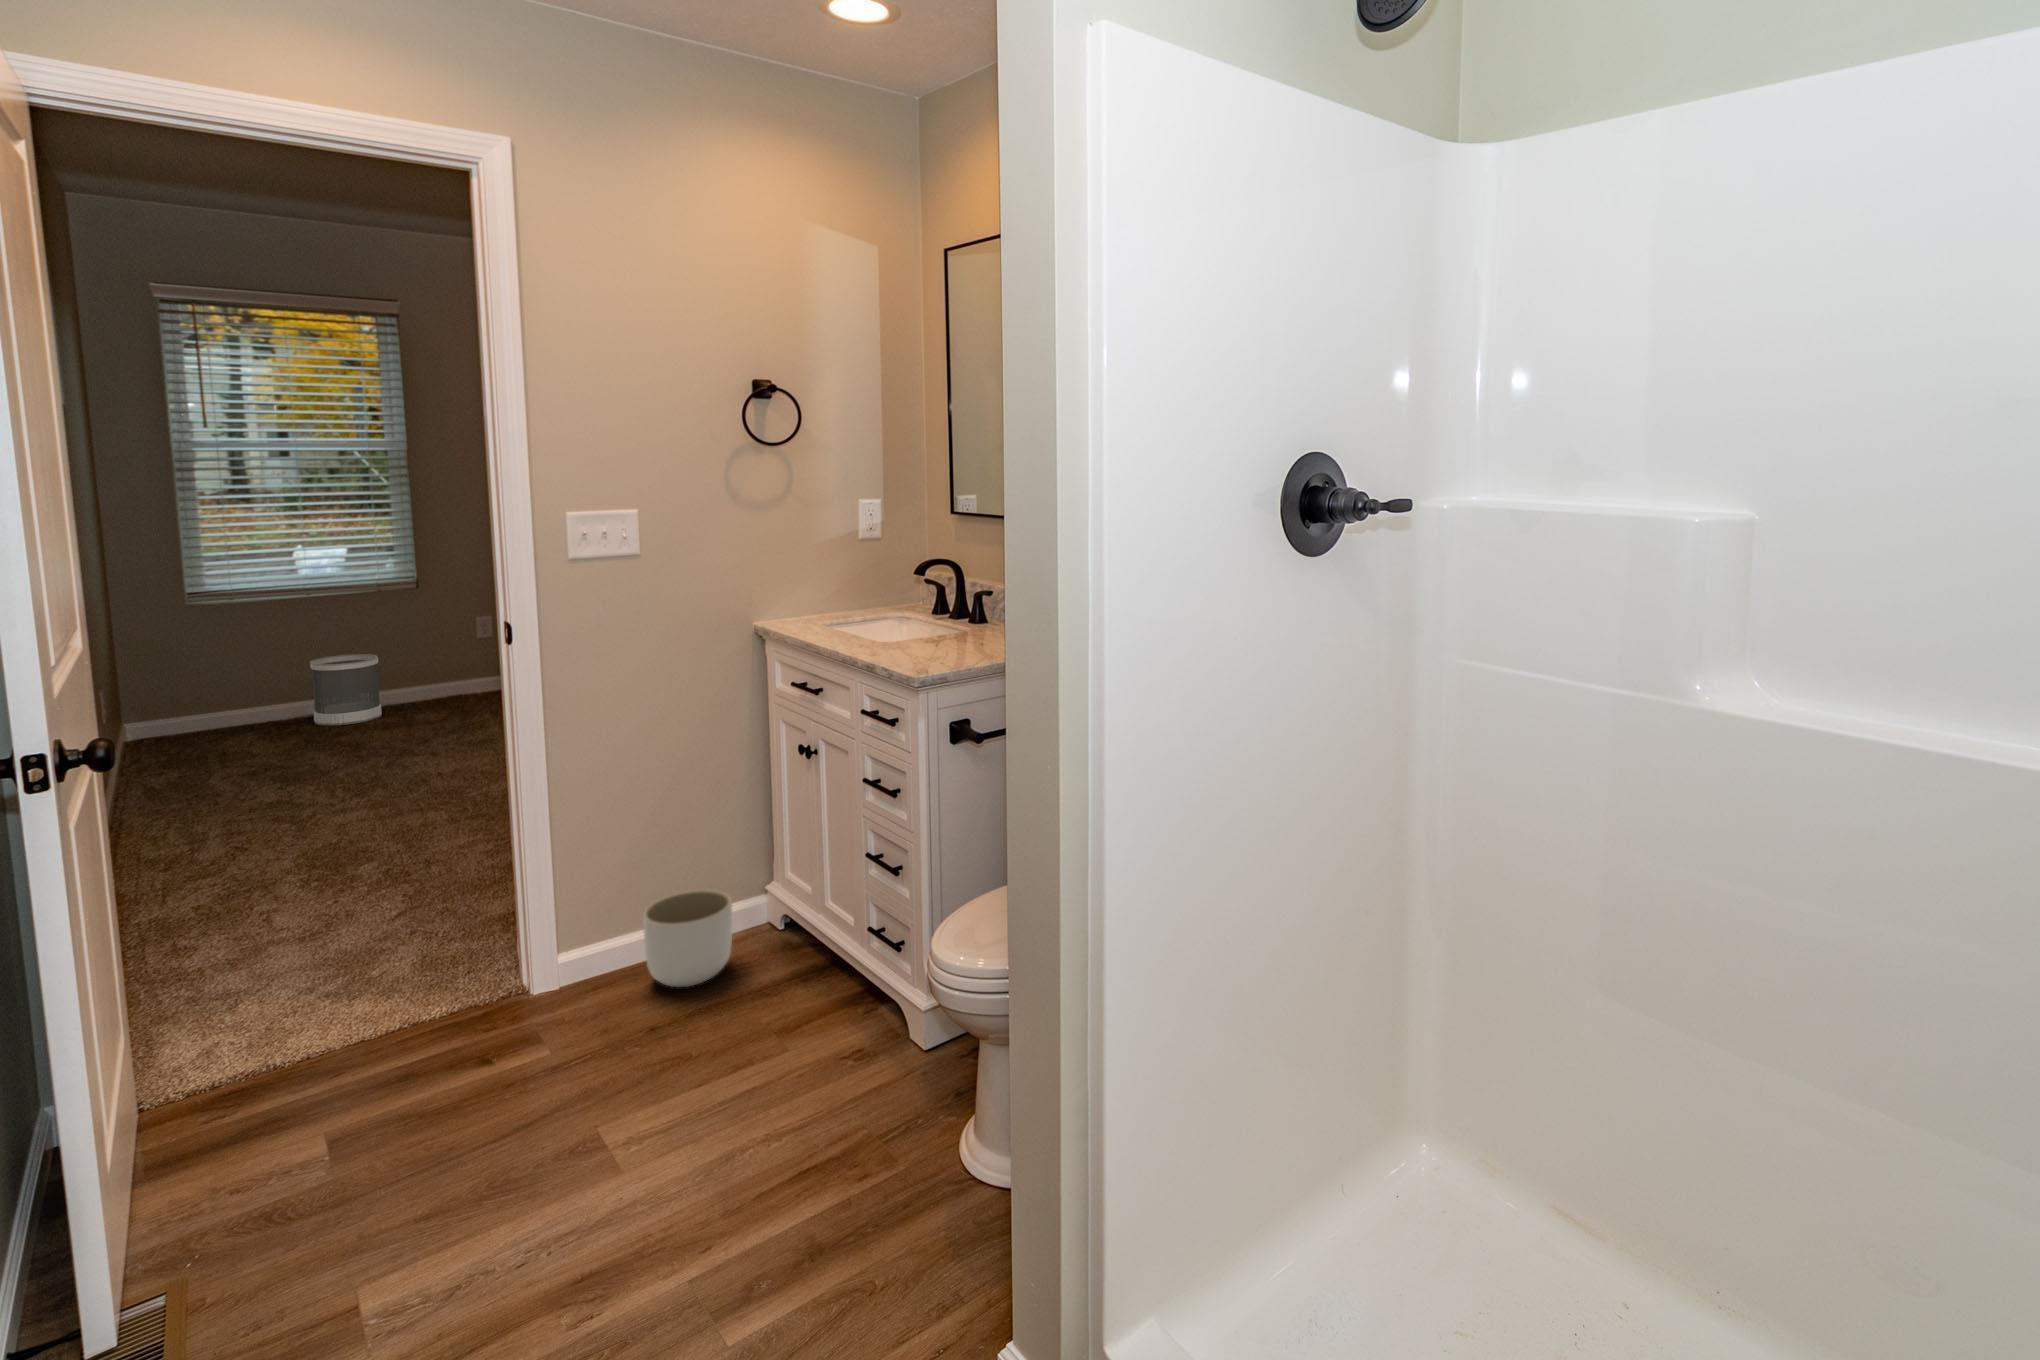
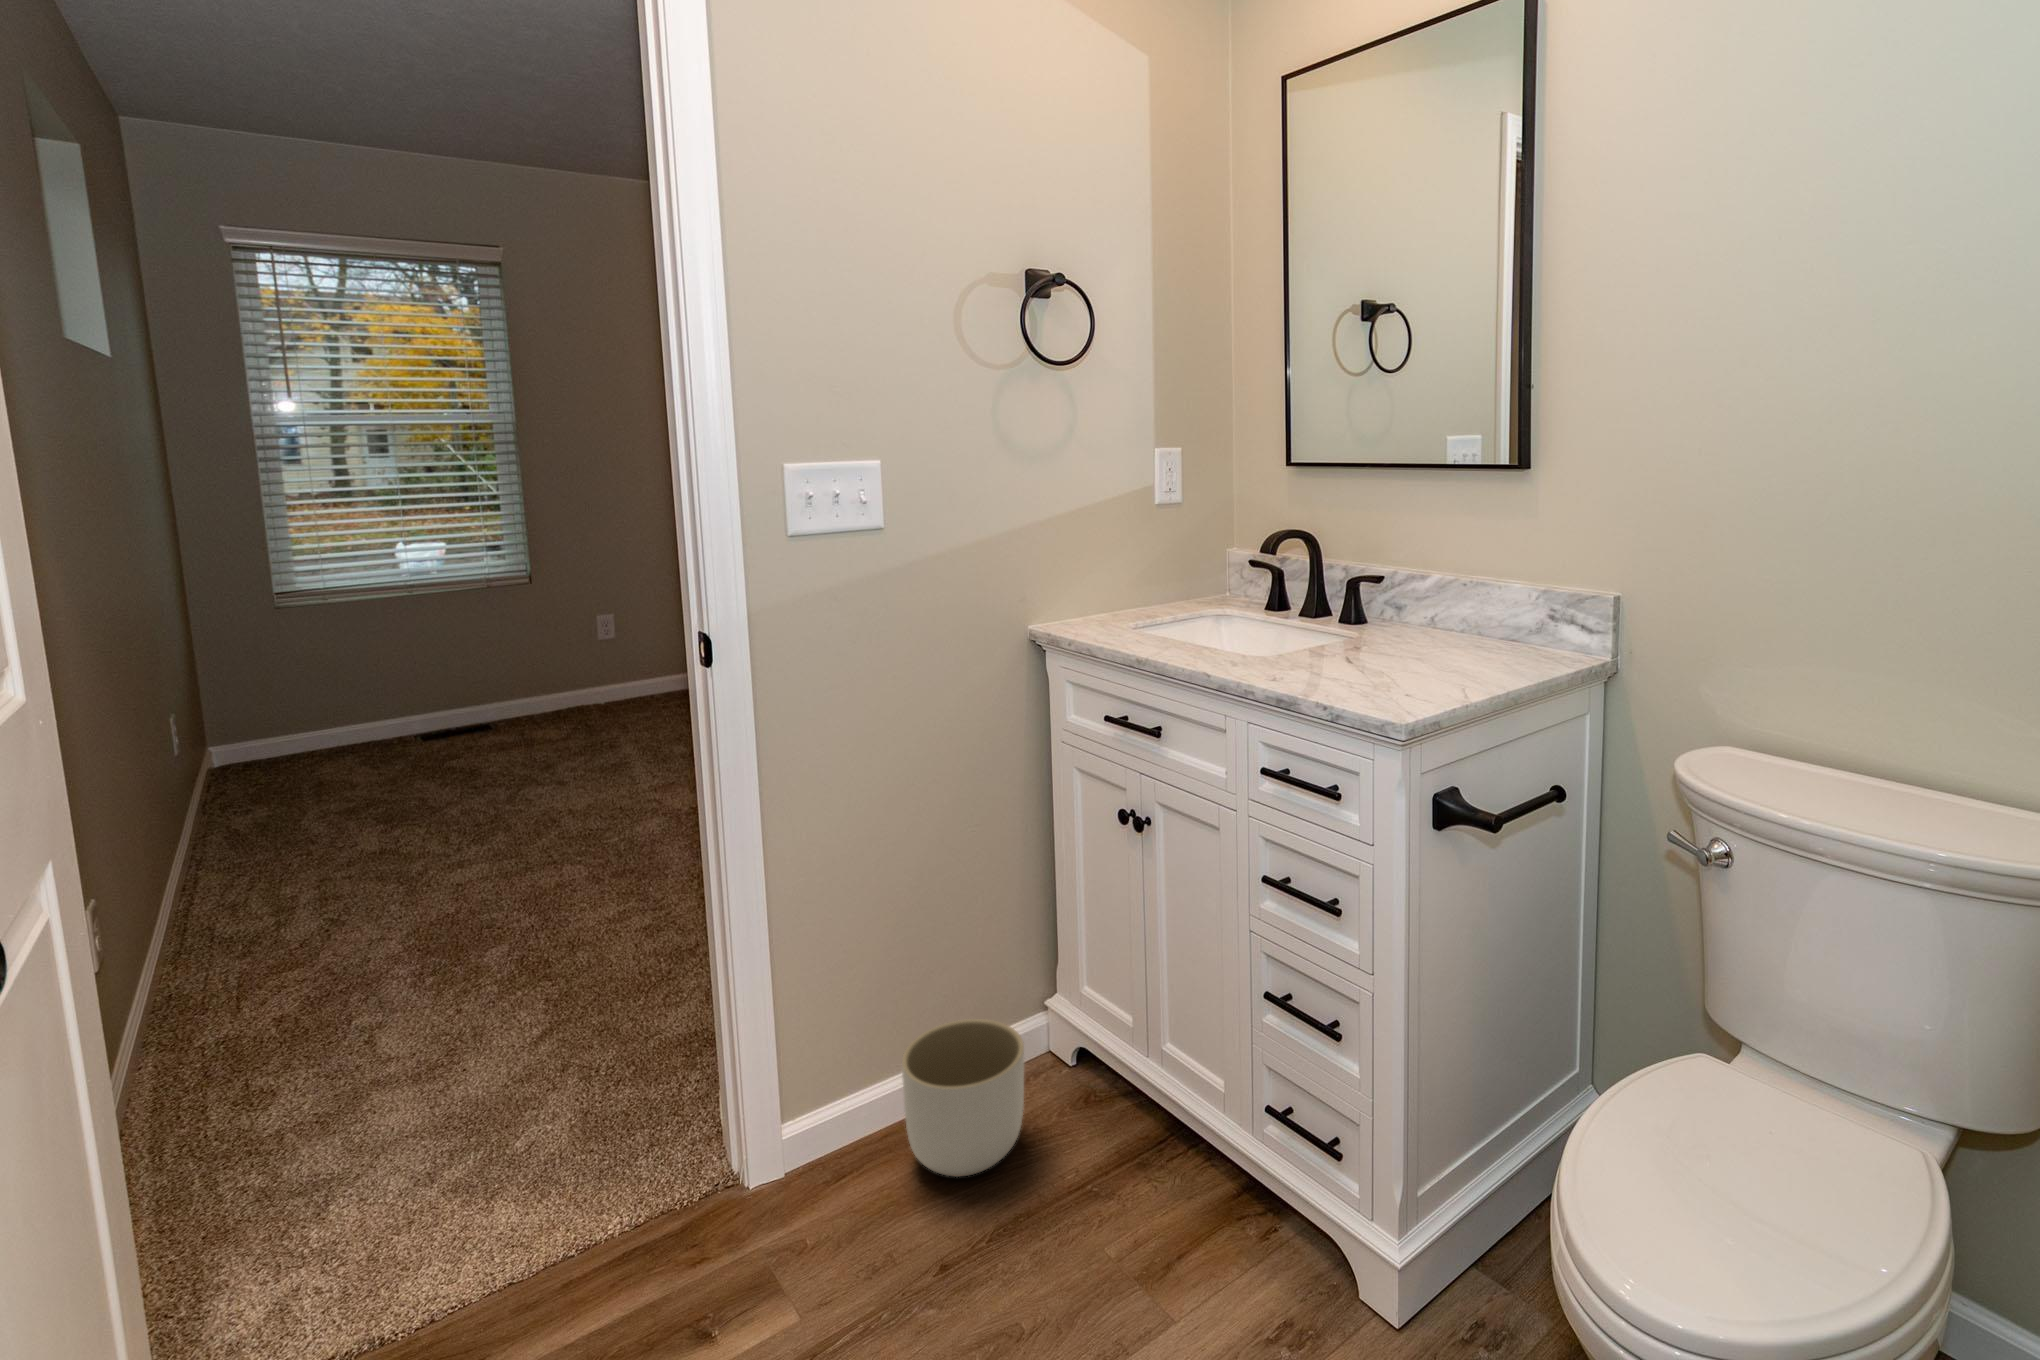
wastebasket: present [310,654,382,726] -> none [413,663,494,748]

